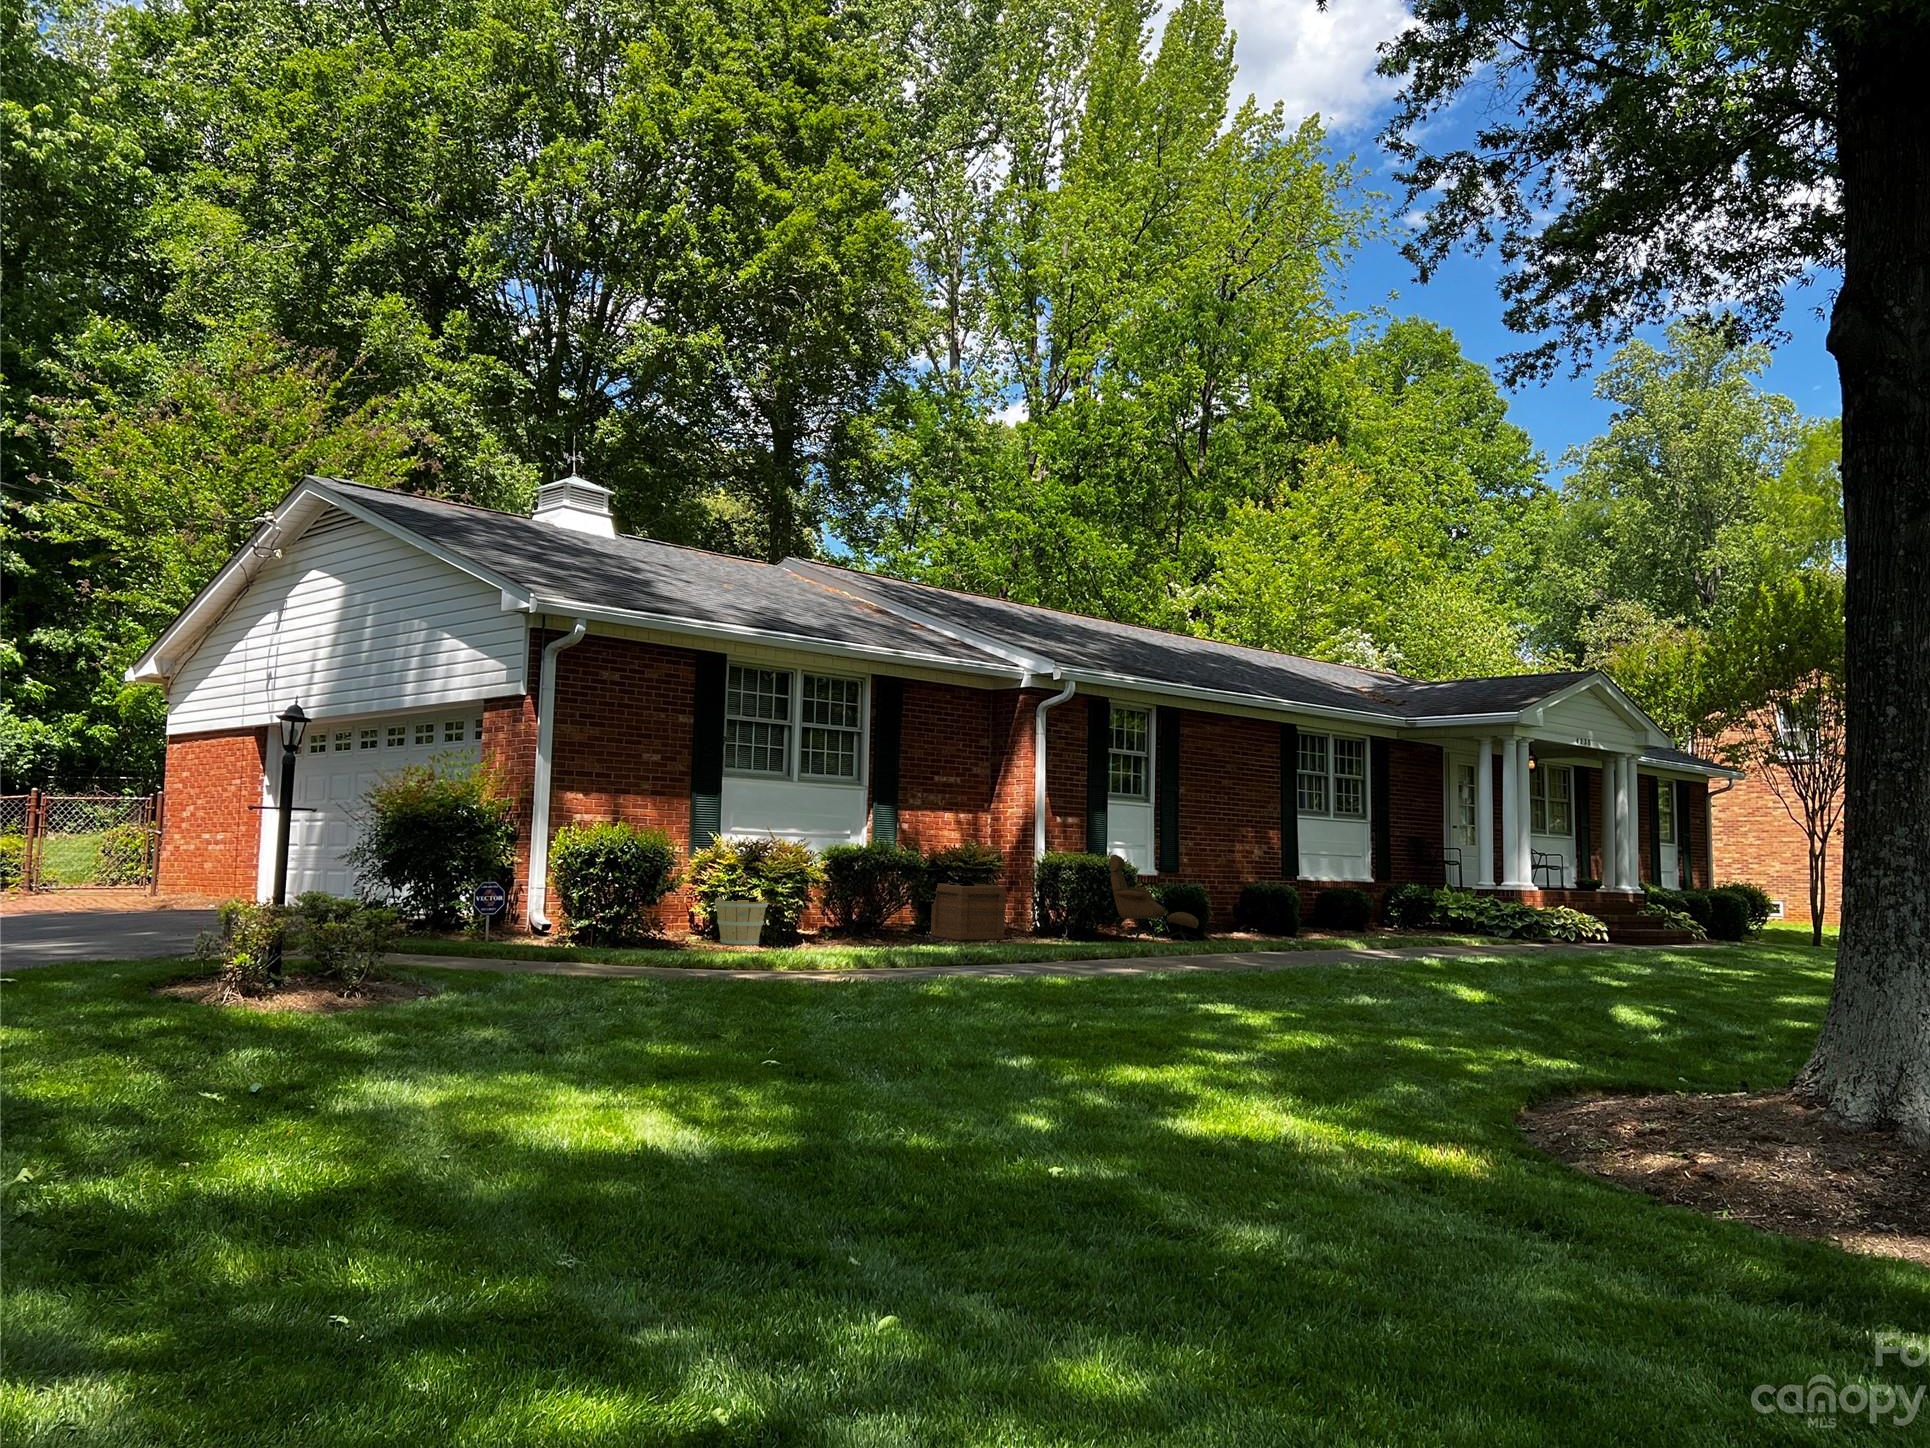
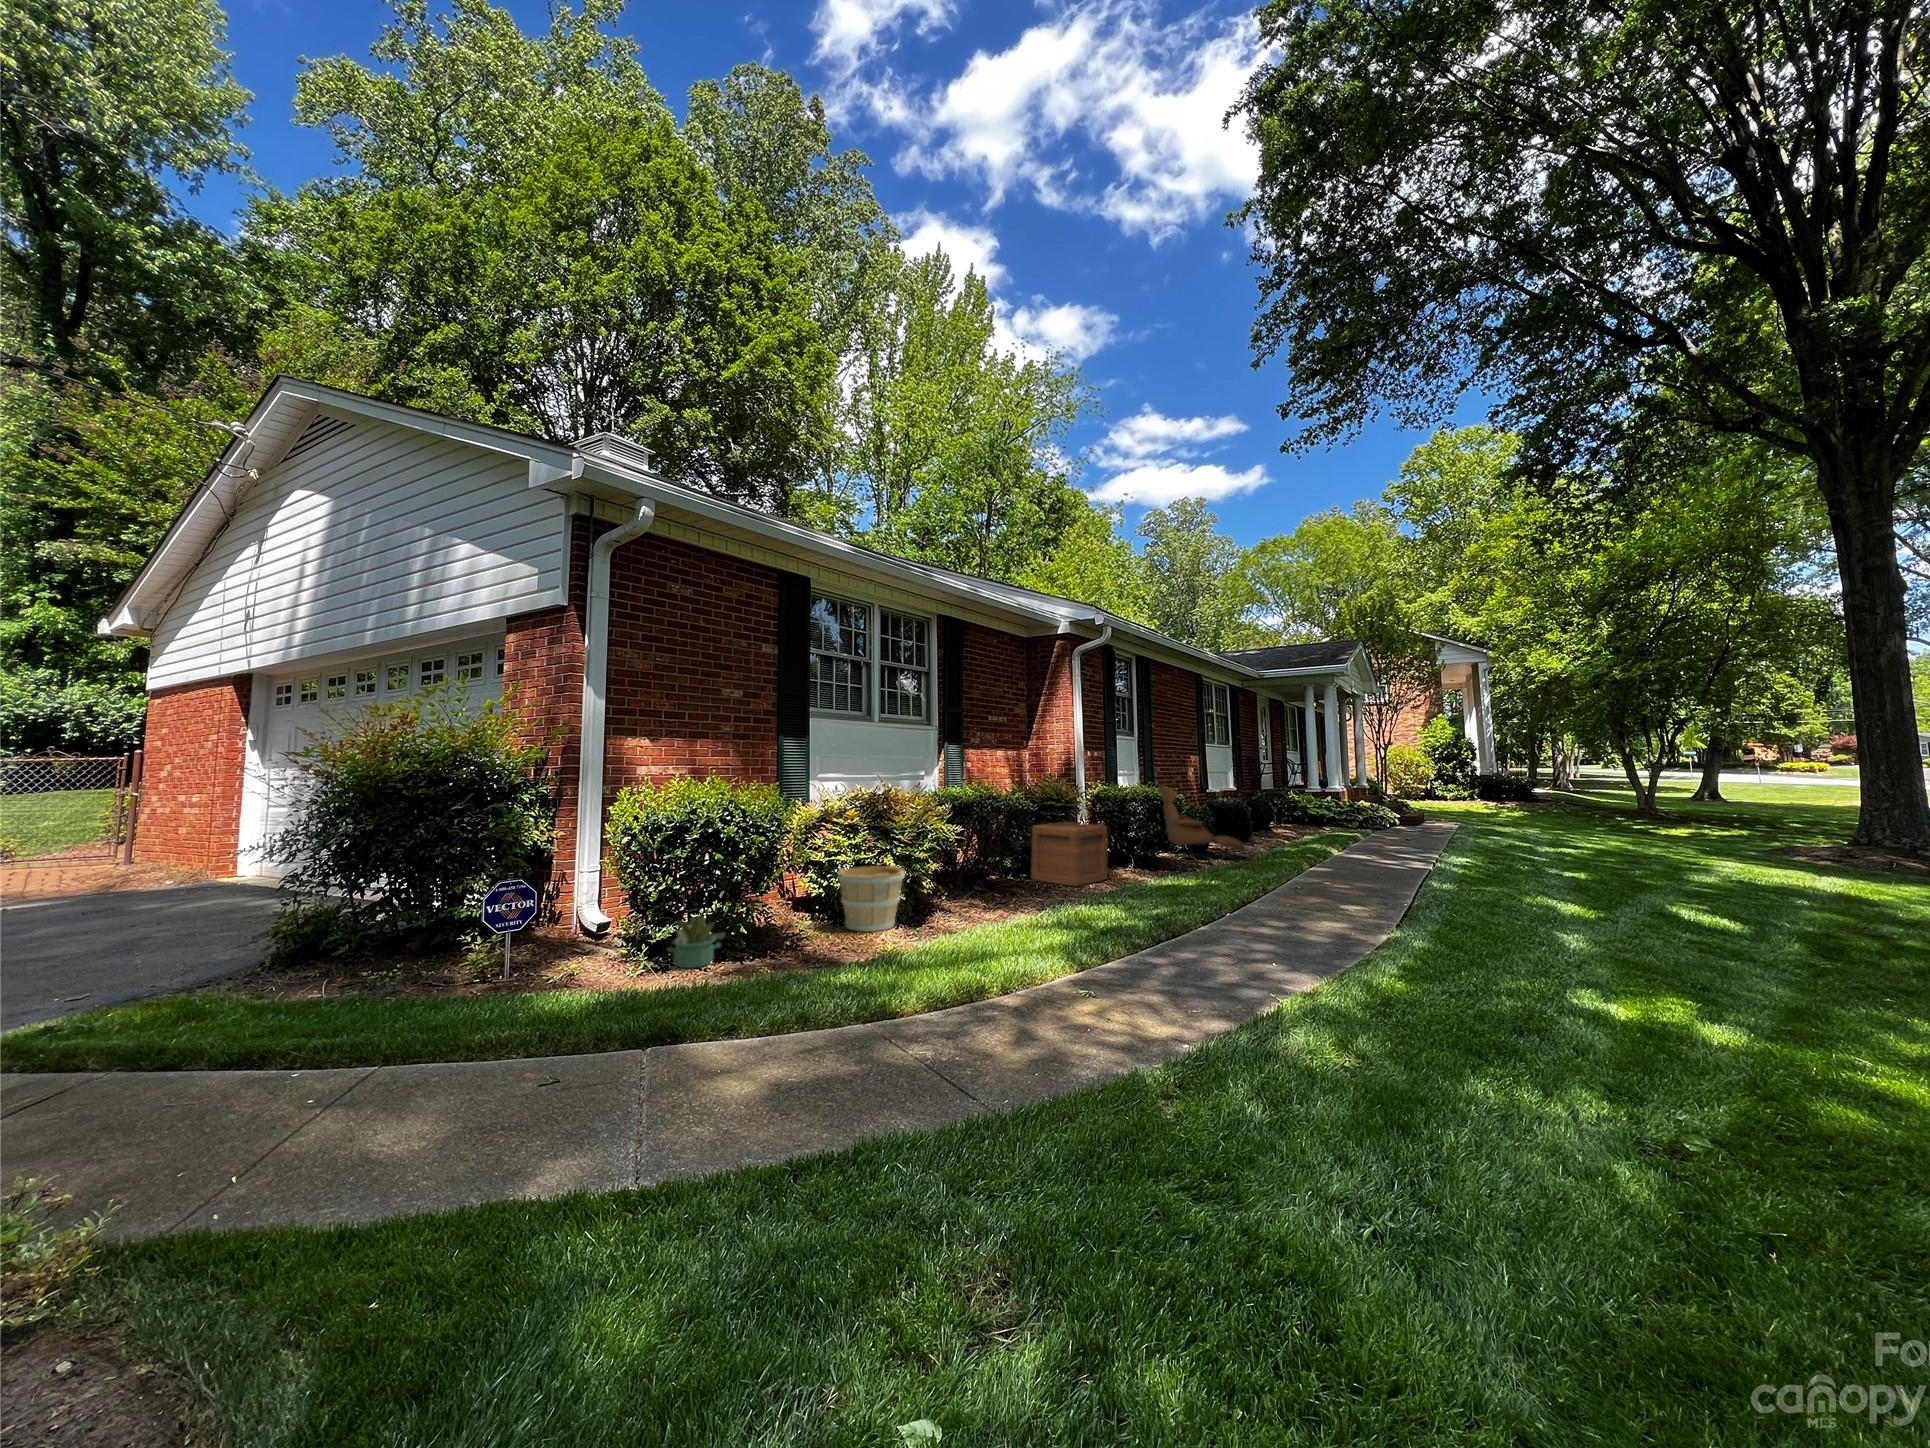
decorative plant: none [582,915,621,947] -> present [668,917,724,968]

